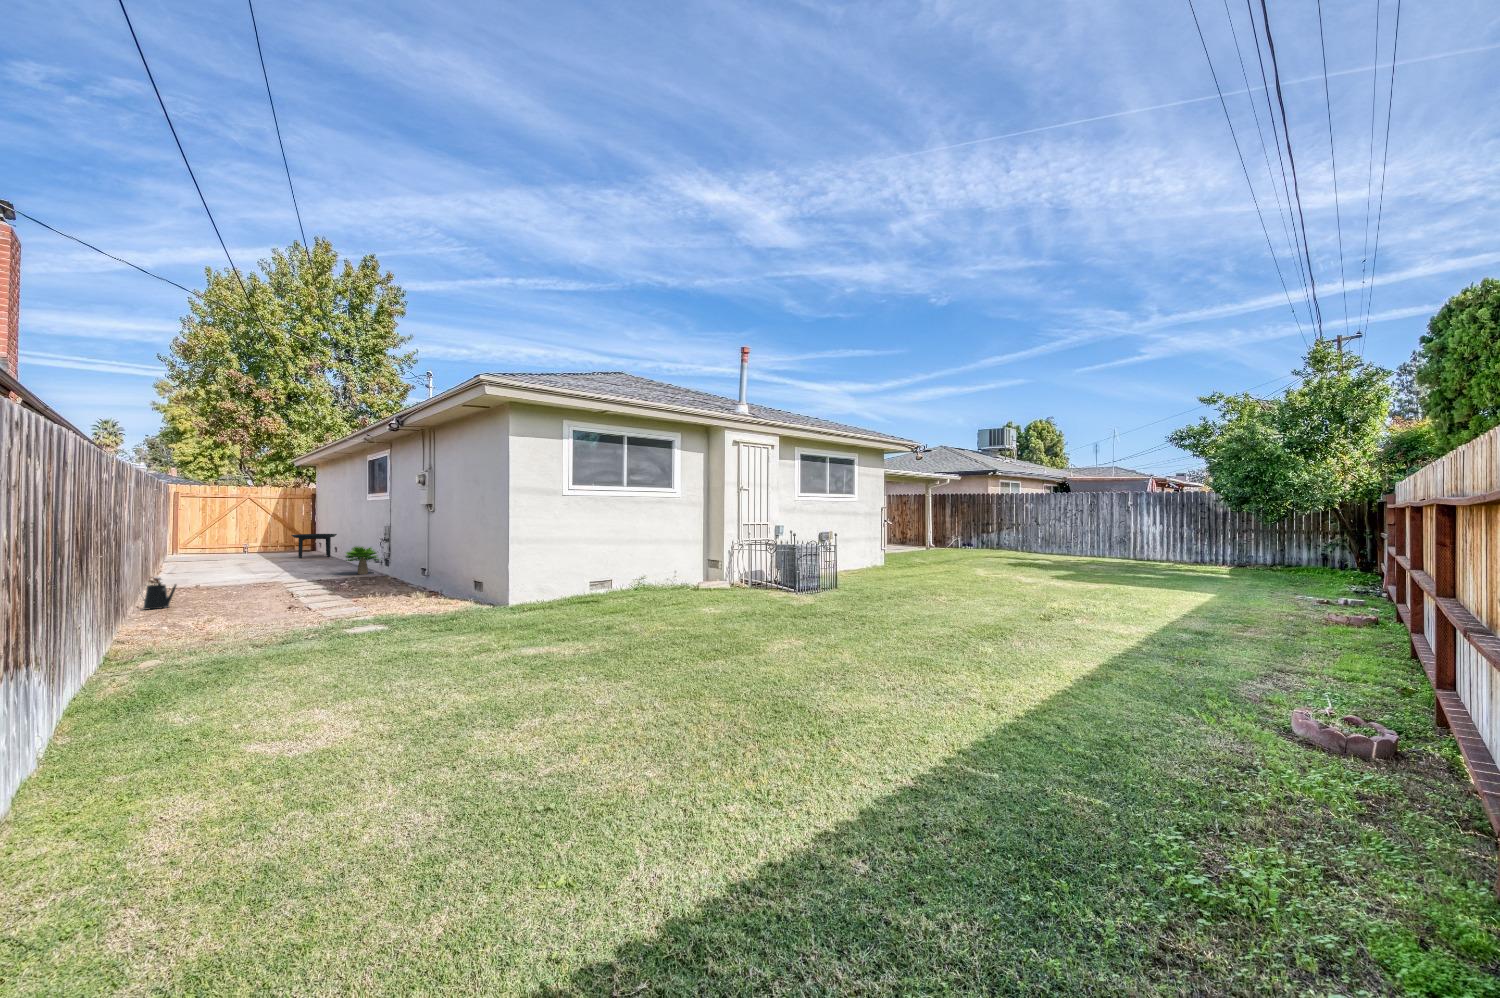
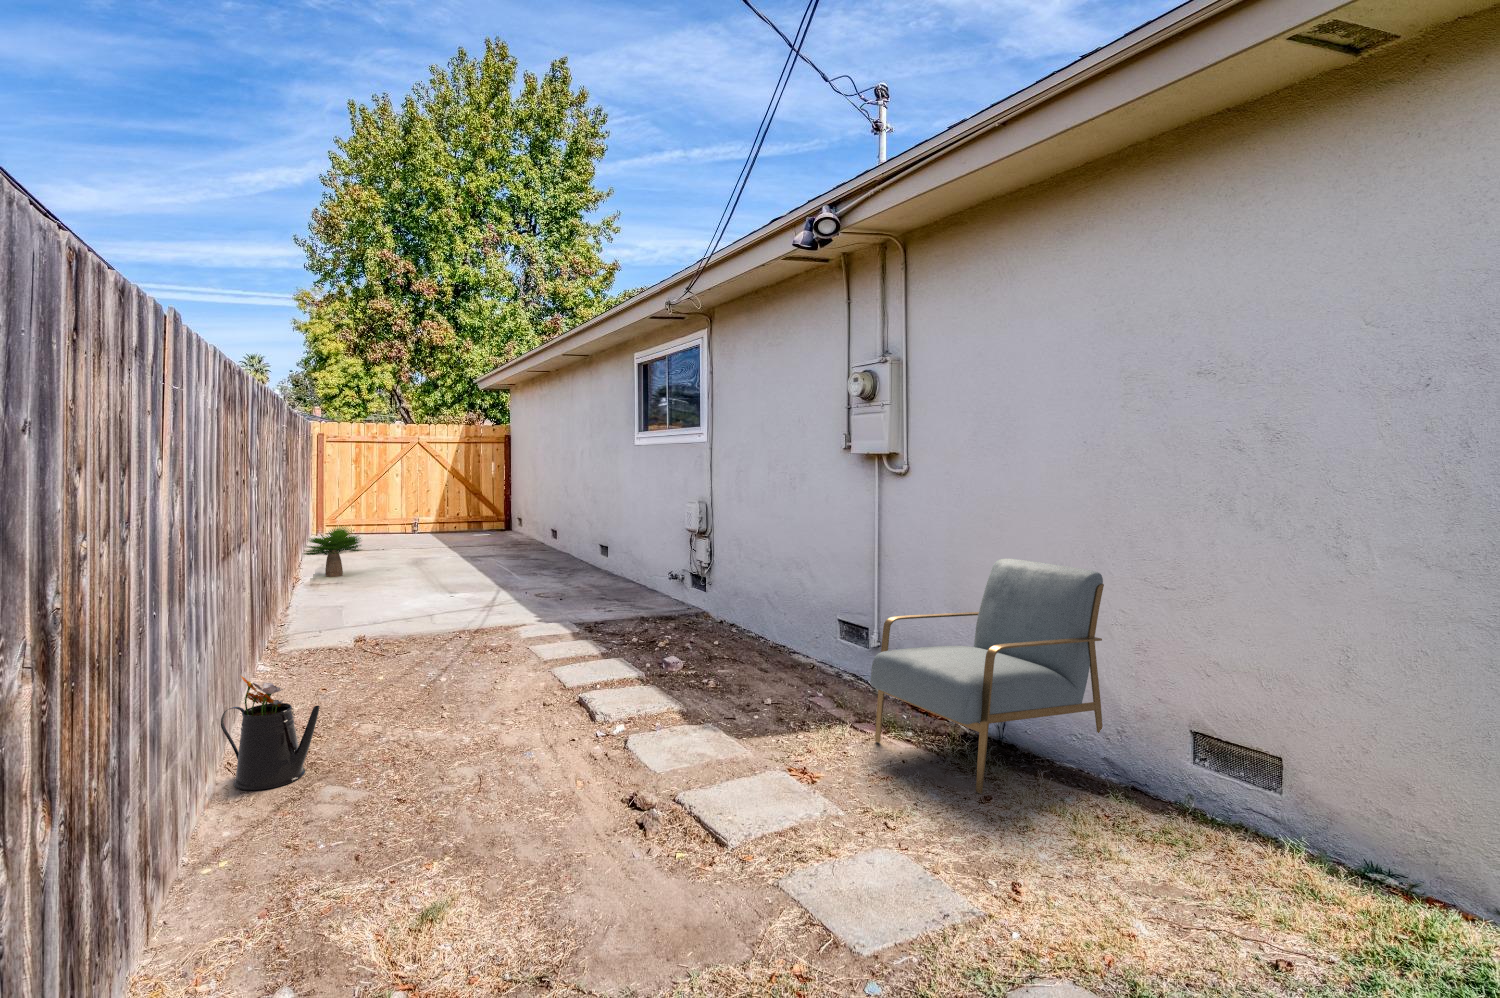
round table: present [292,534,337,558] -> none [488,505,557,549]
chair: none [384,539,457,601] -> present [871,559,1104,794]
potted plant: present [345,547,379,574] -> present [304,526,361,577]

